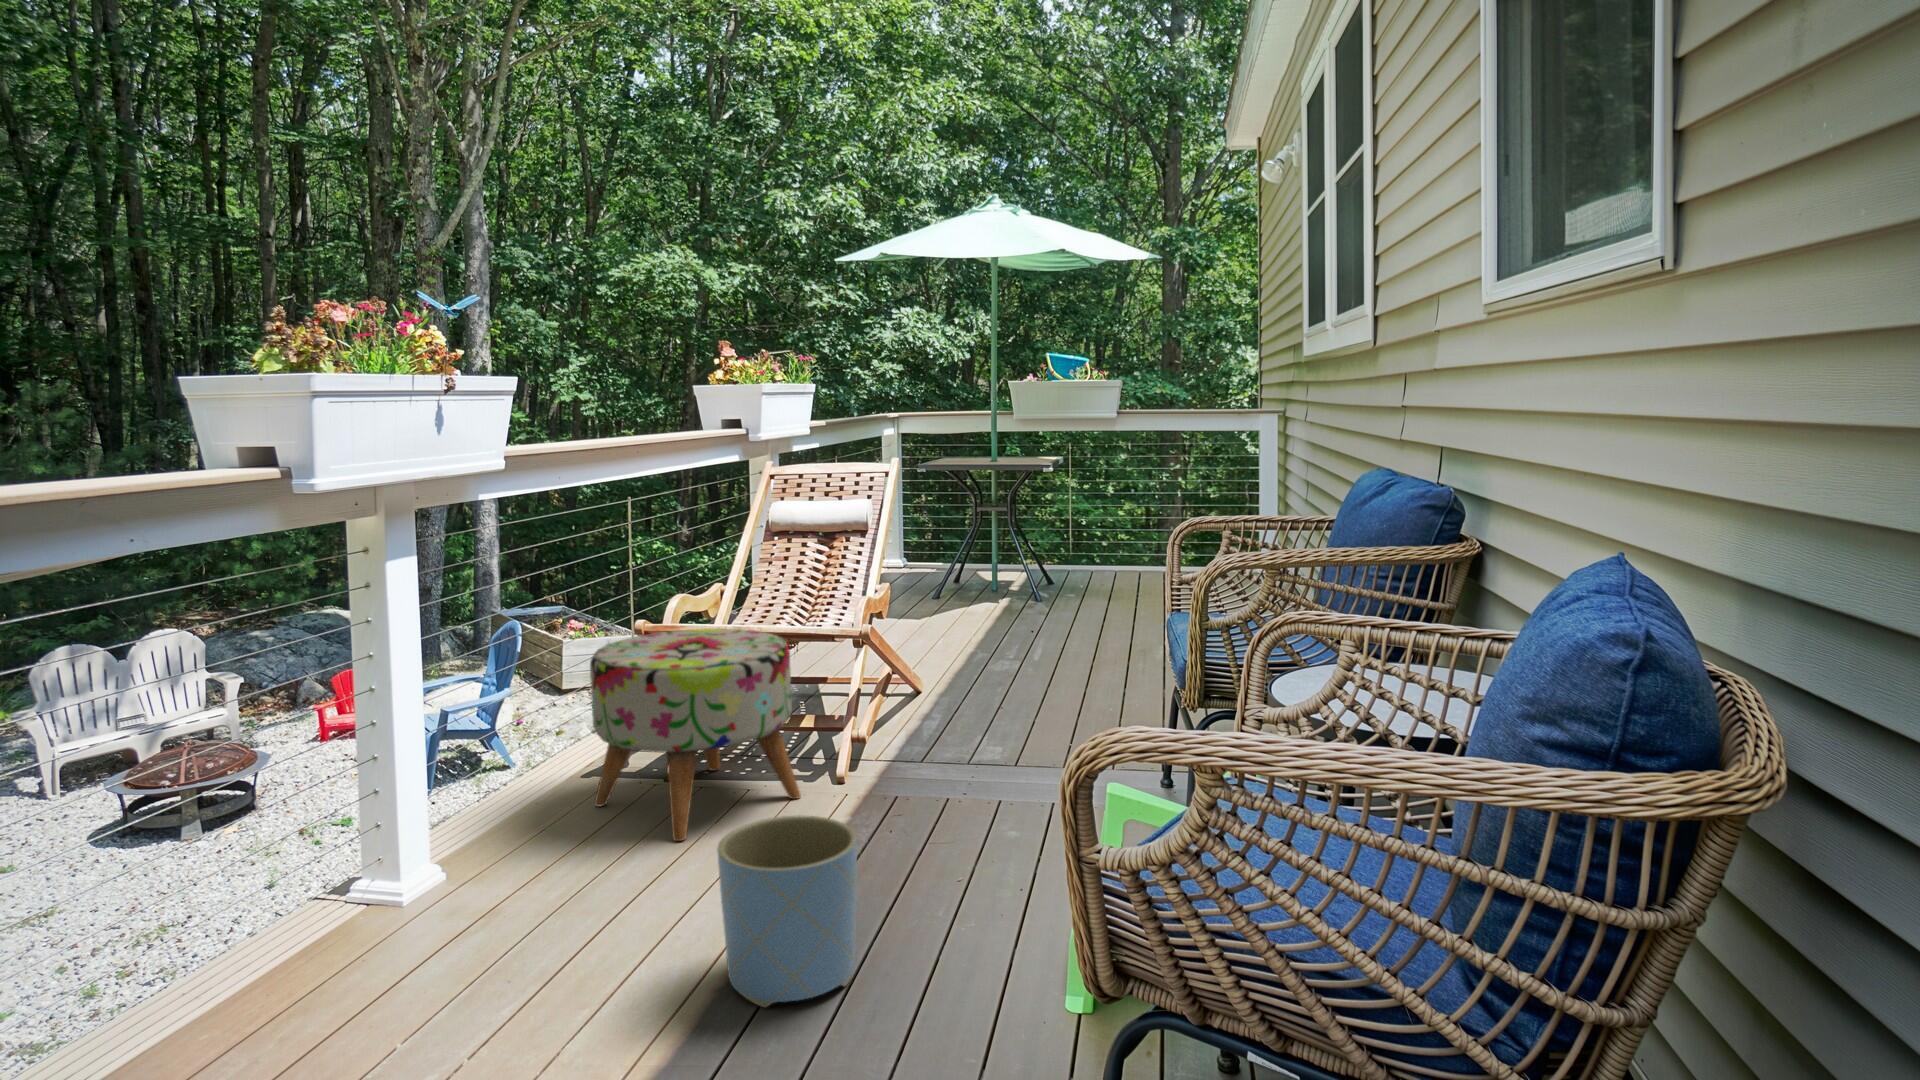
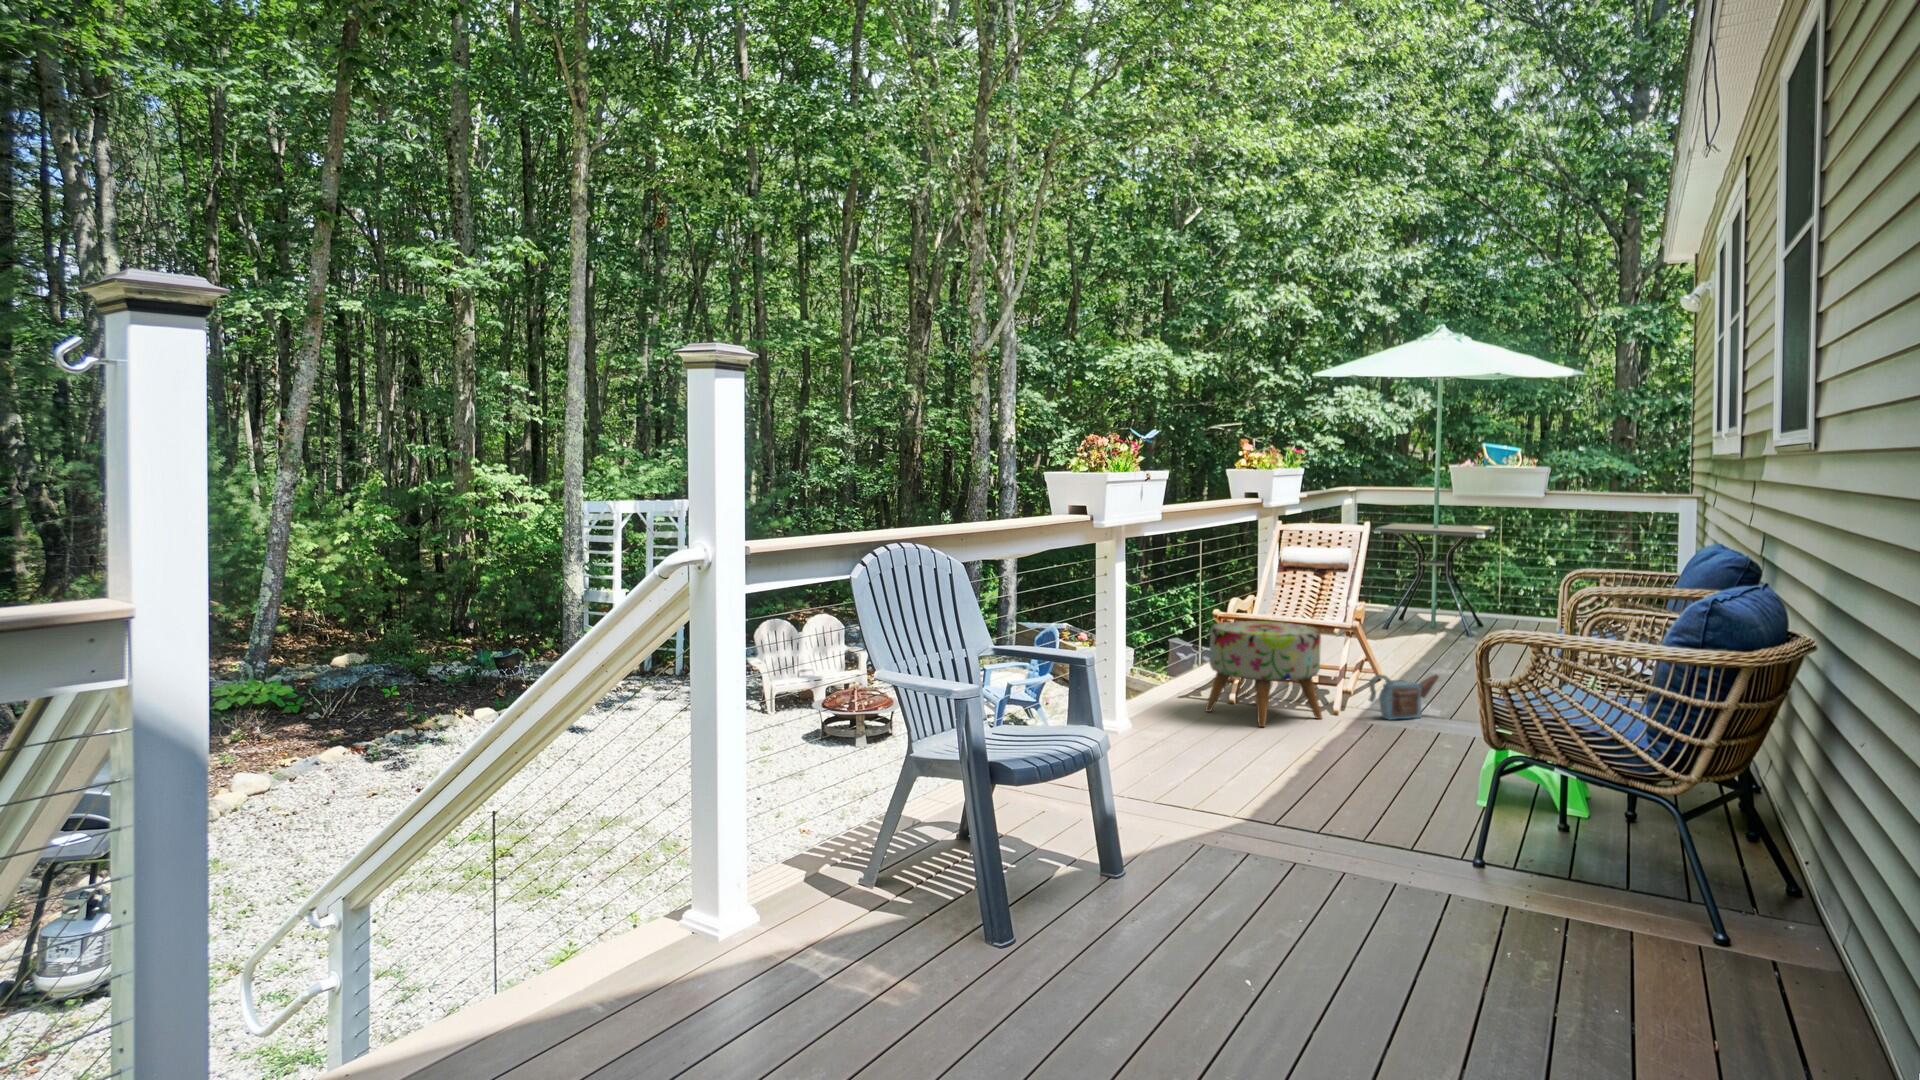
watering can: none [876,695,990,785] -> present [1368,674,1439,720]
planter: present [718,815,857,1007] -> none [1314,699,1381,776]

